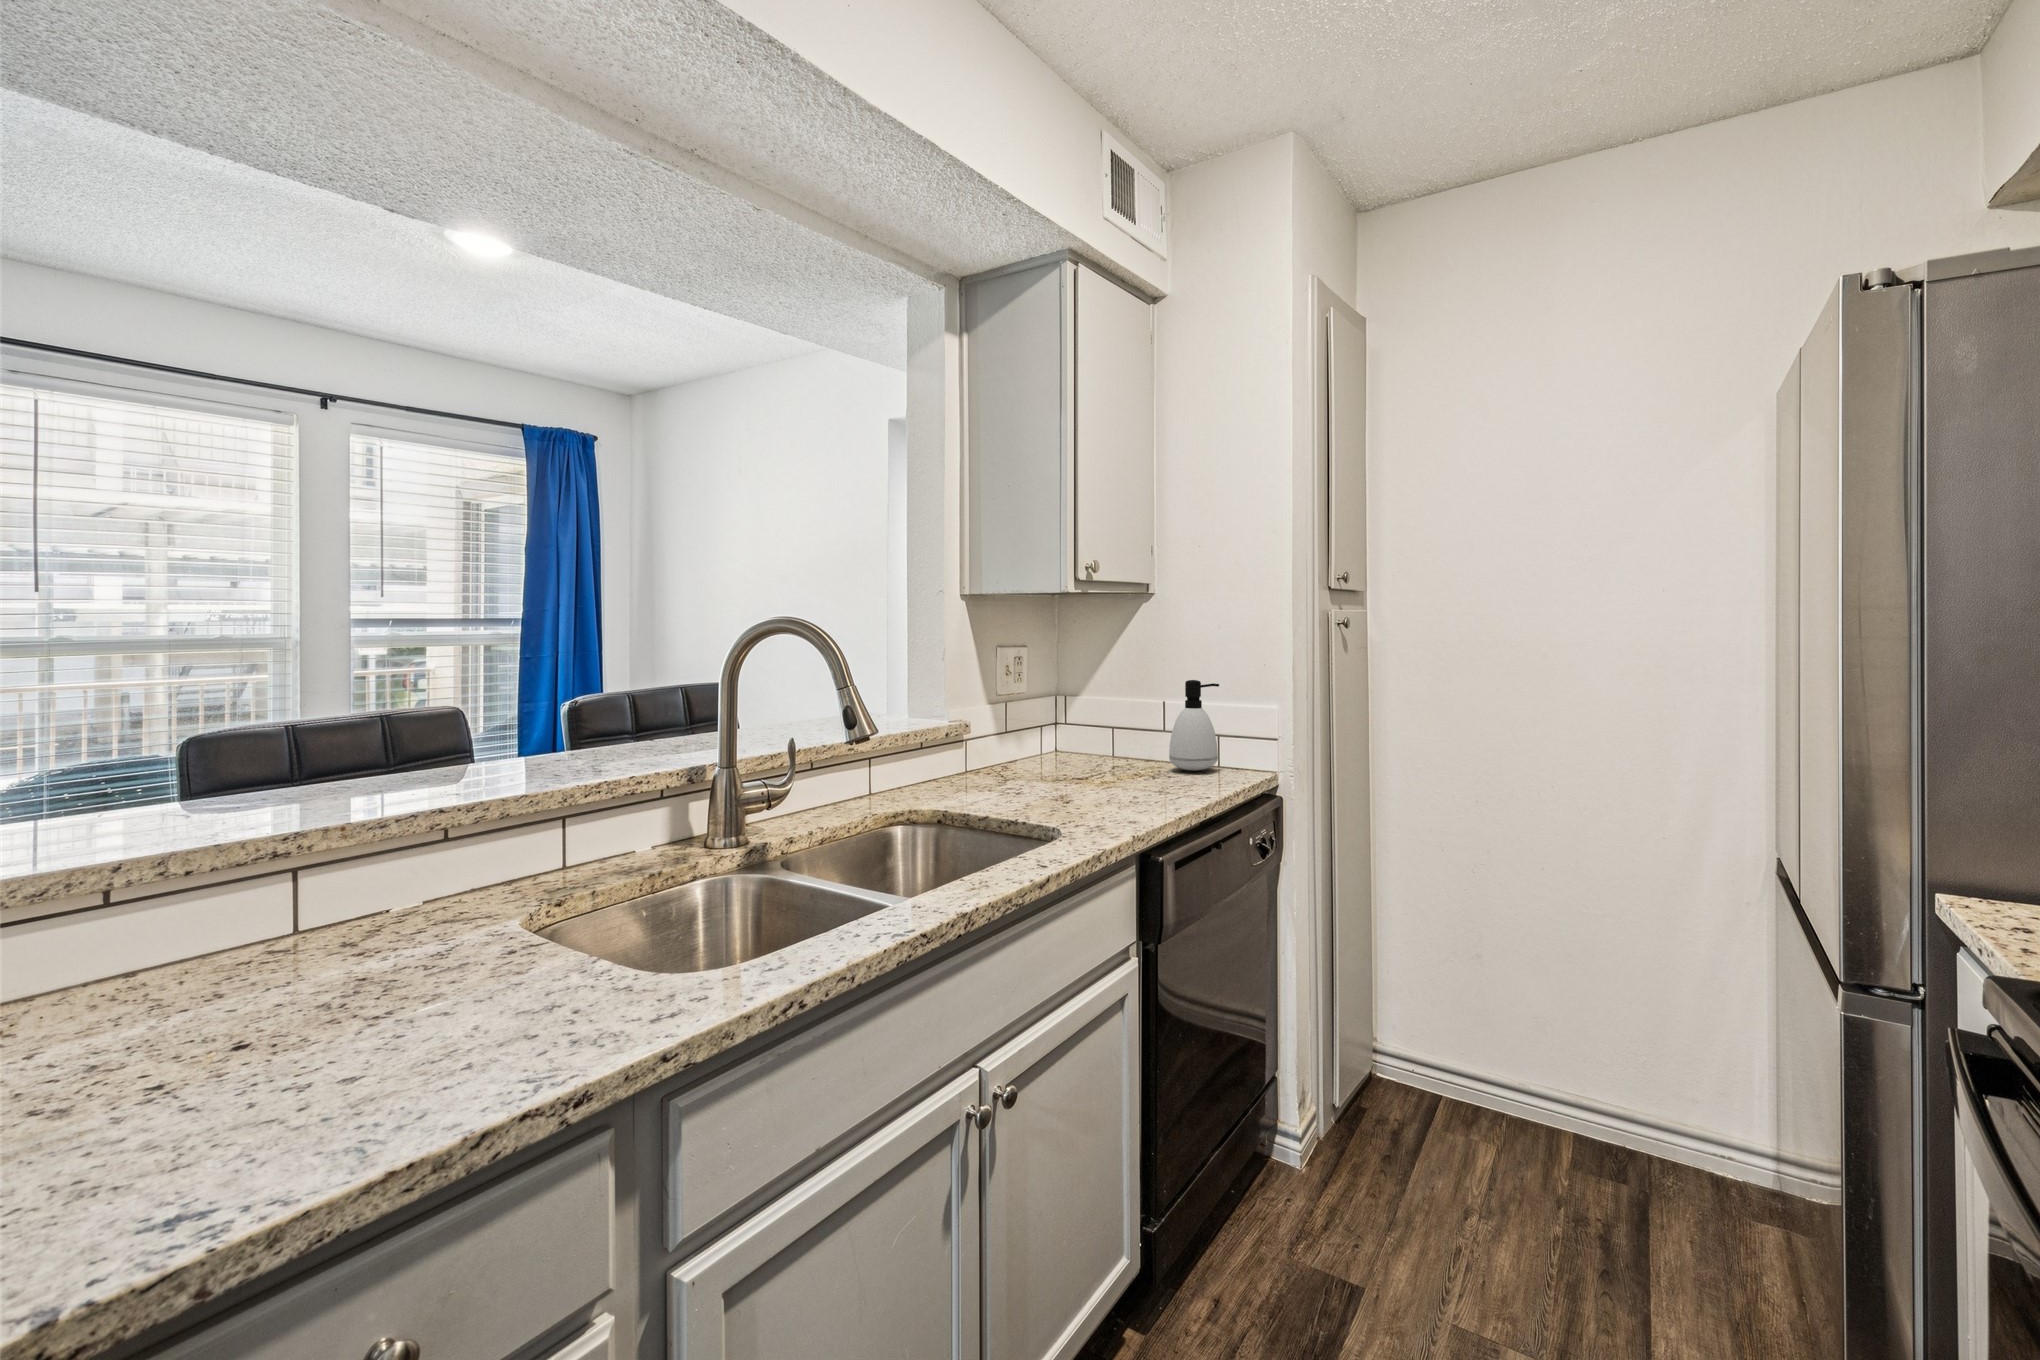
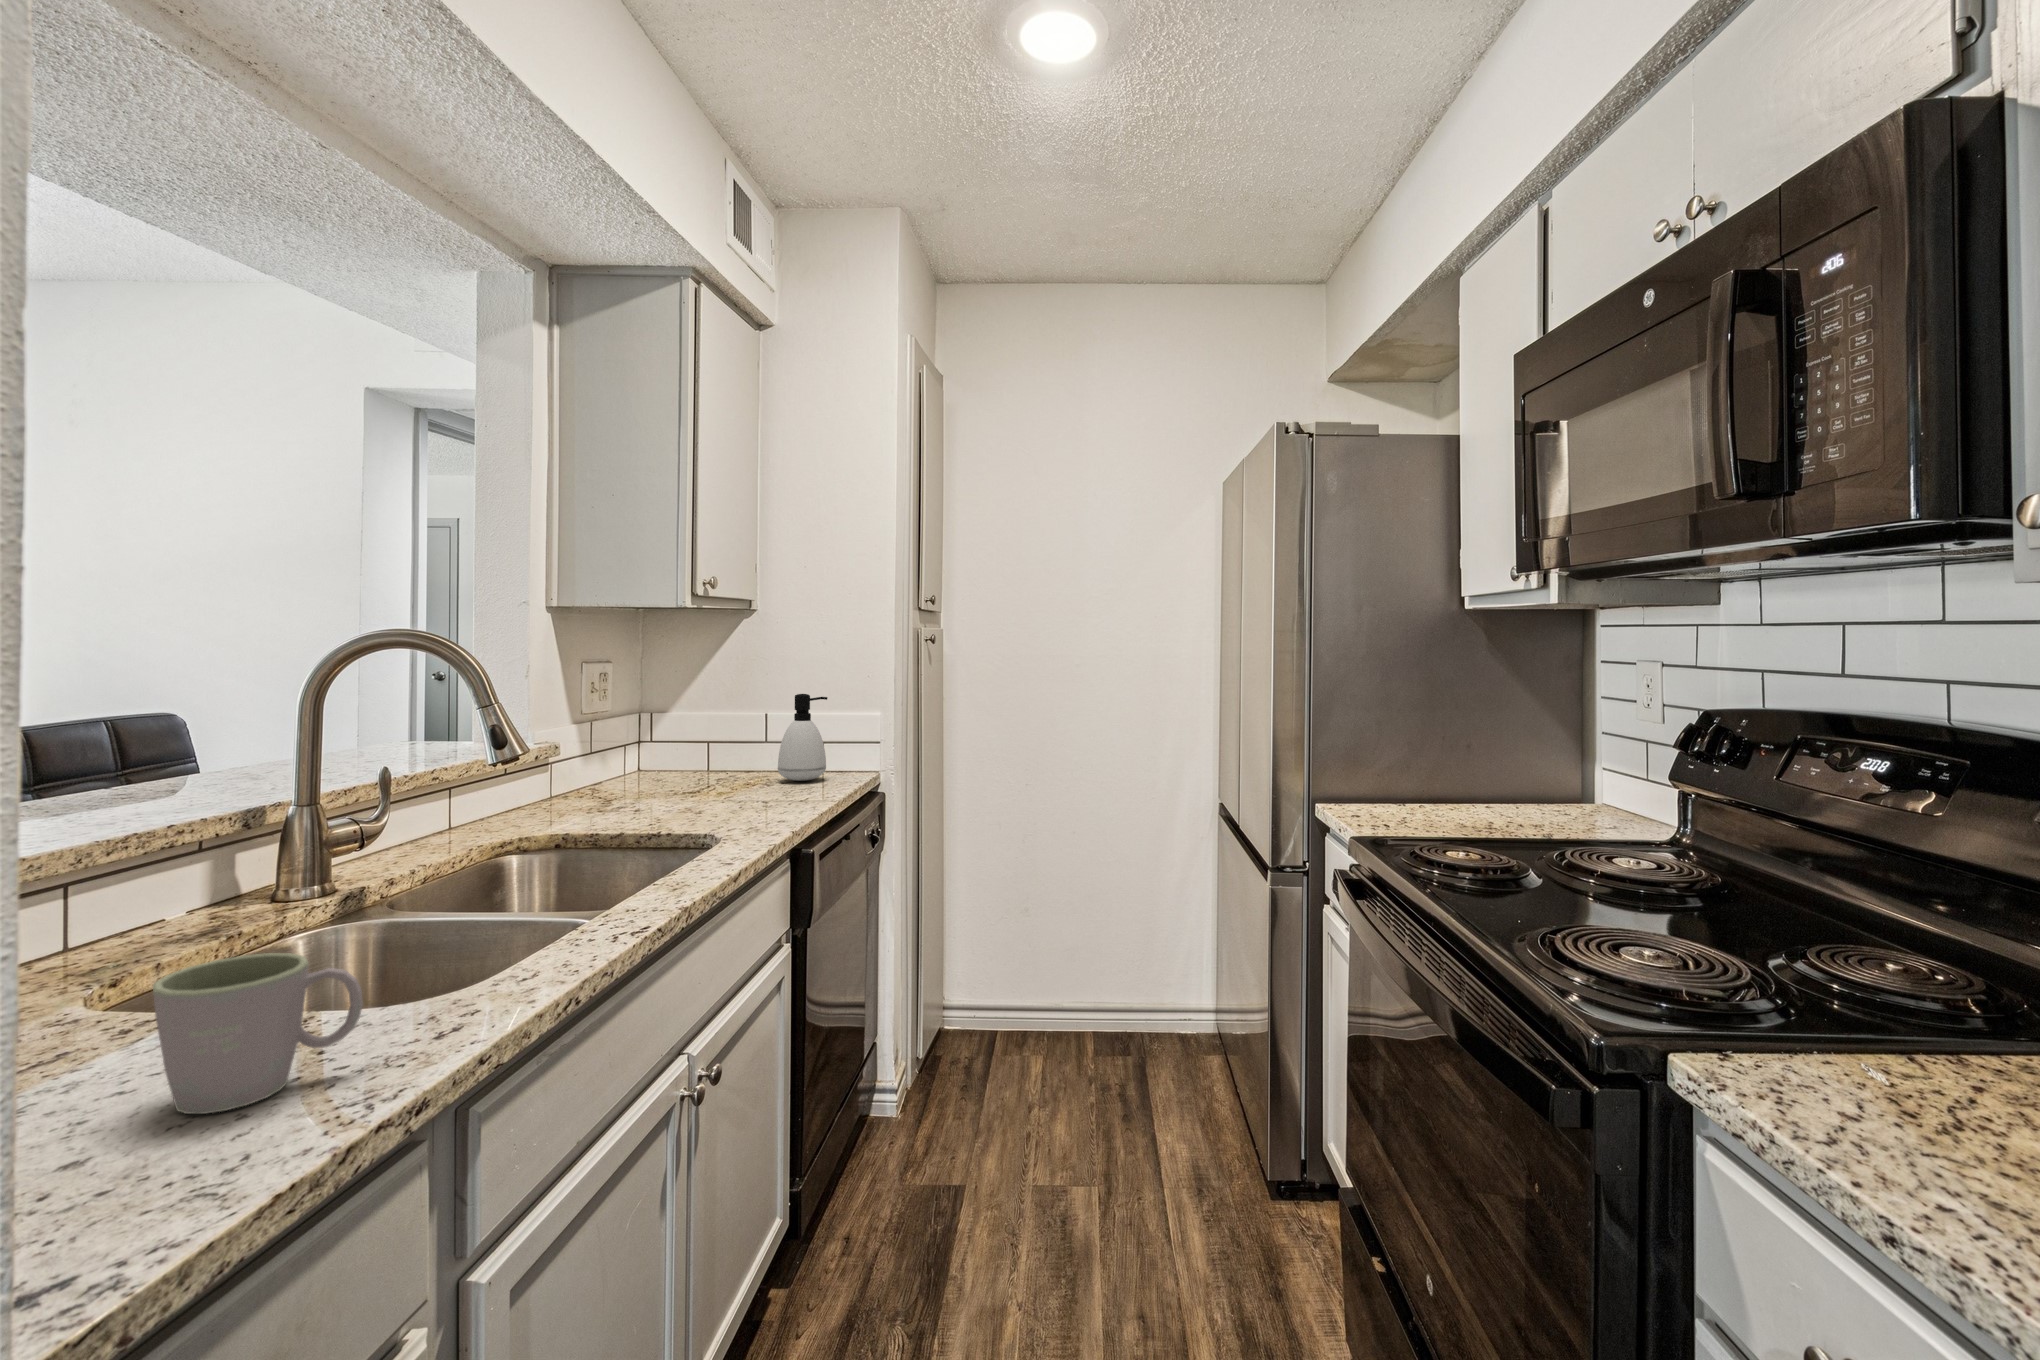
mug: none [412,924,572,1065] -> present [153,953,363,1114]

